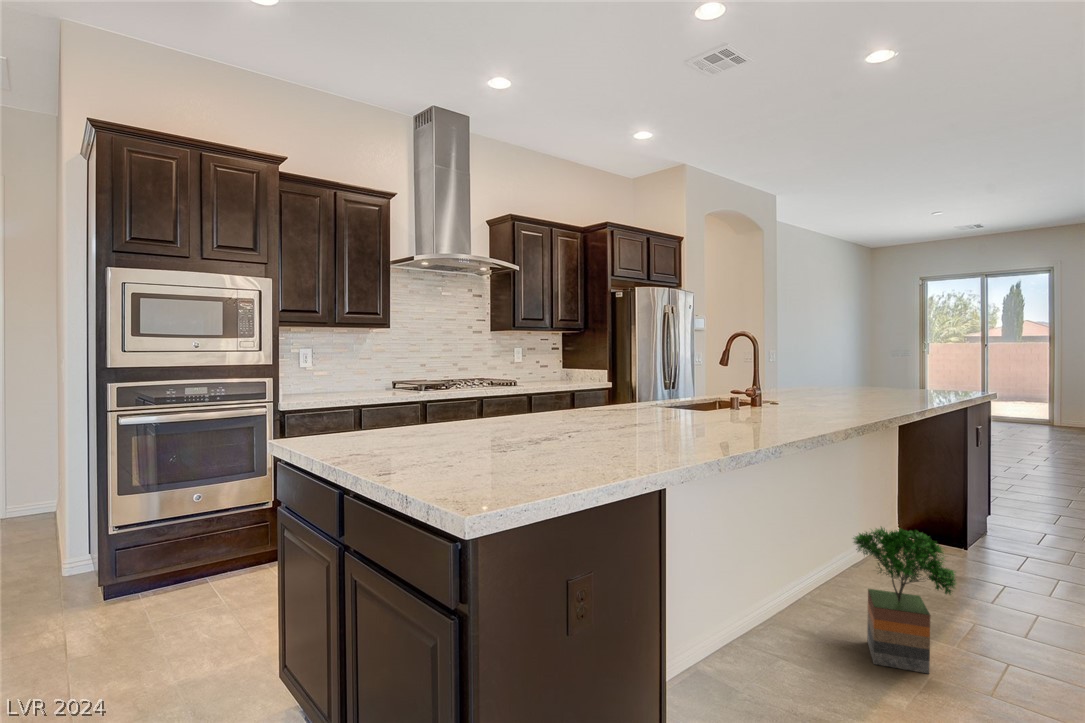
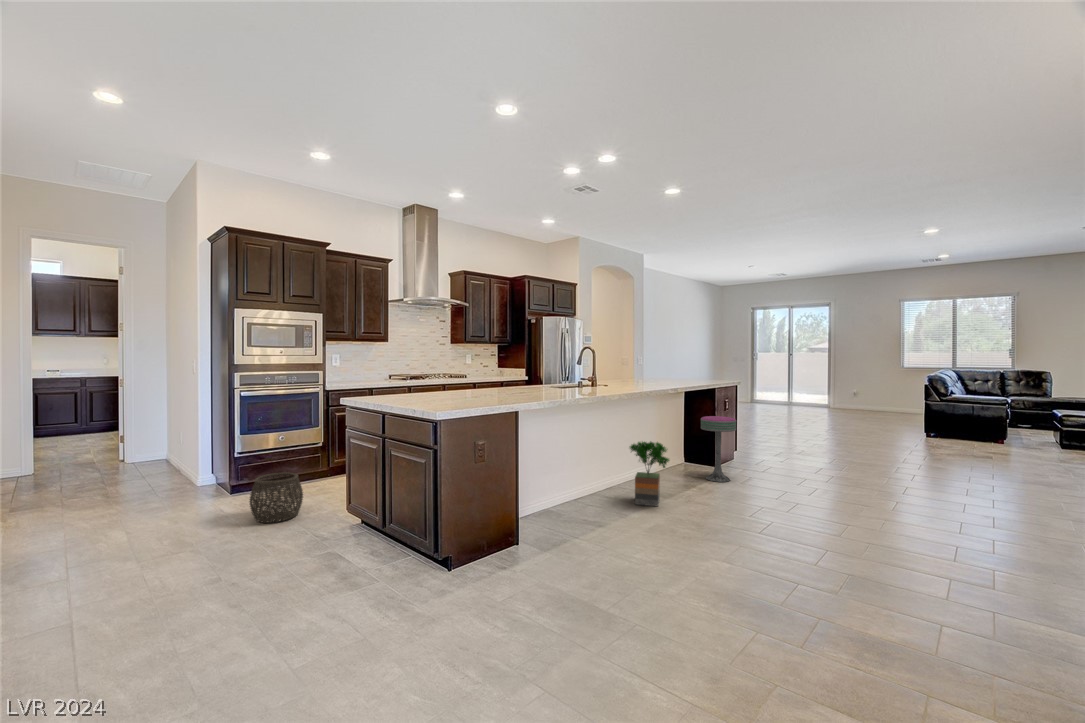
bar stool: none [960,464,1043,595] -> present [701,416,736,482]
woven basket: none [87,581,203,696] -> present [249,473,303,523]

